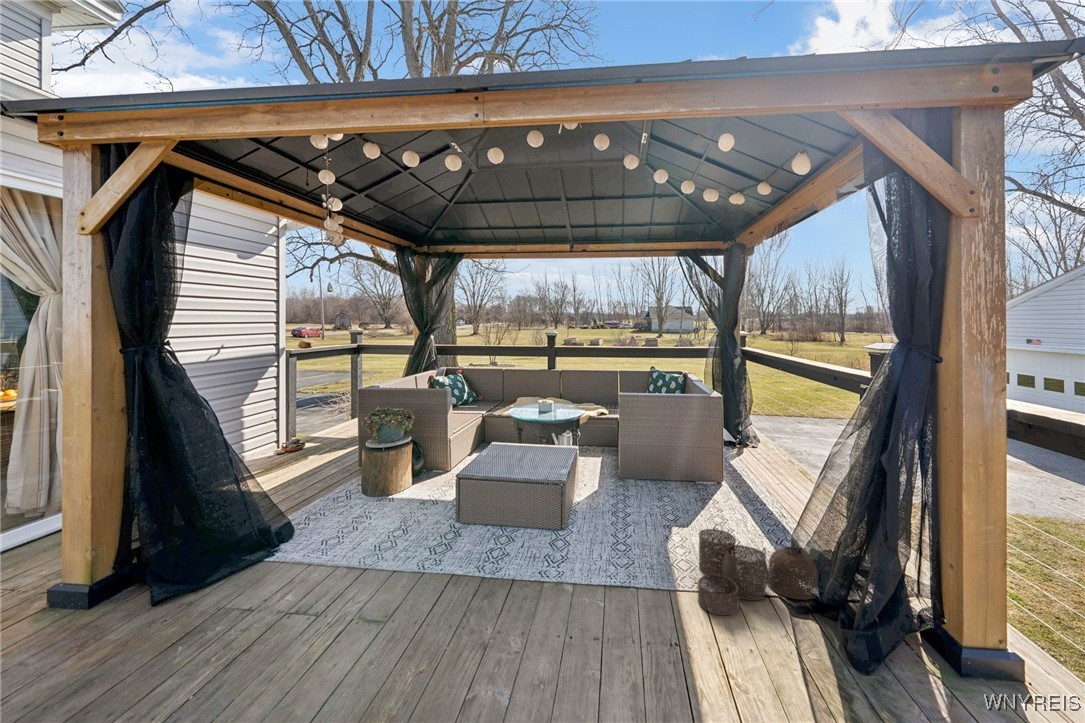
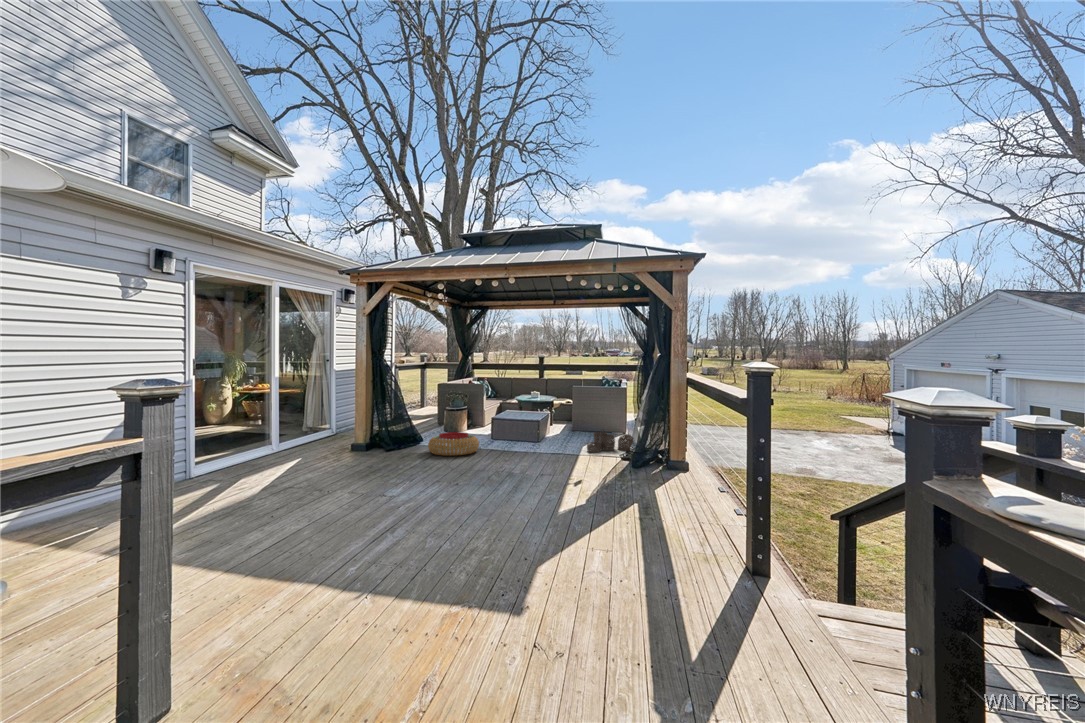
pouf: none [256,541,409,645] -> present [428,432,479,456]

